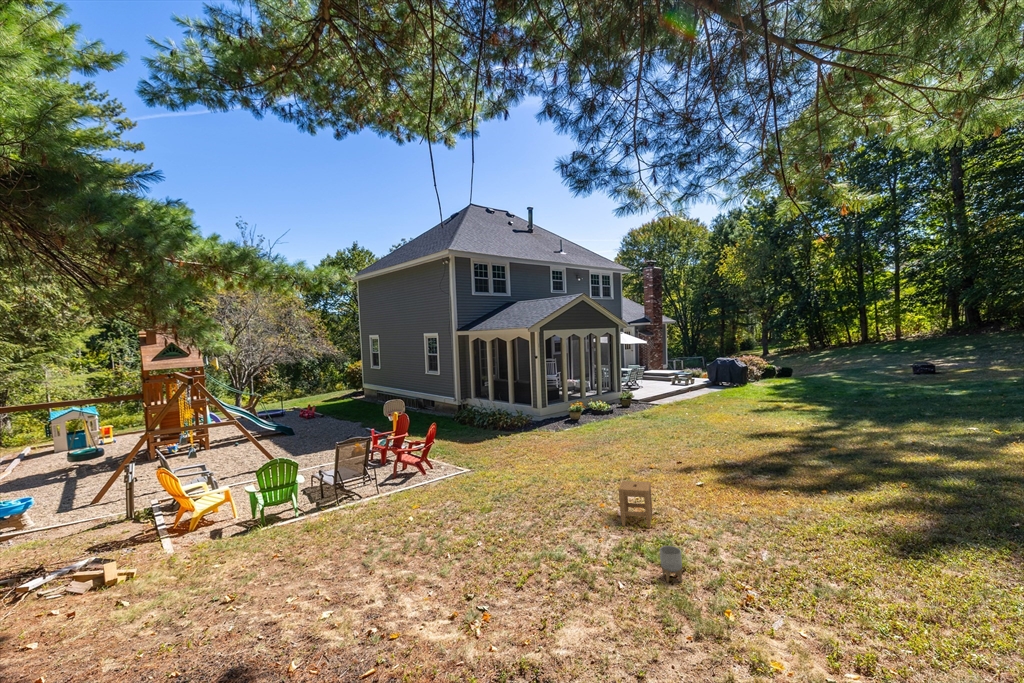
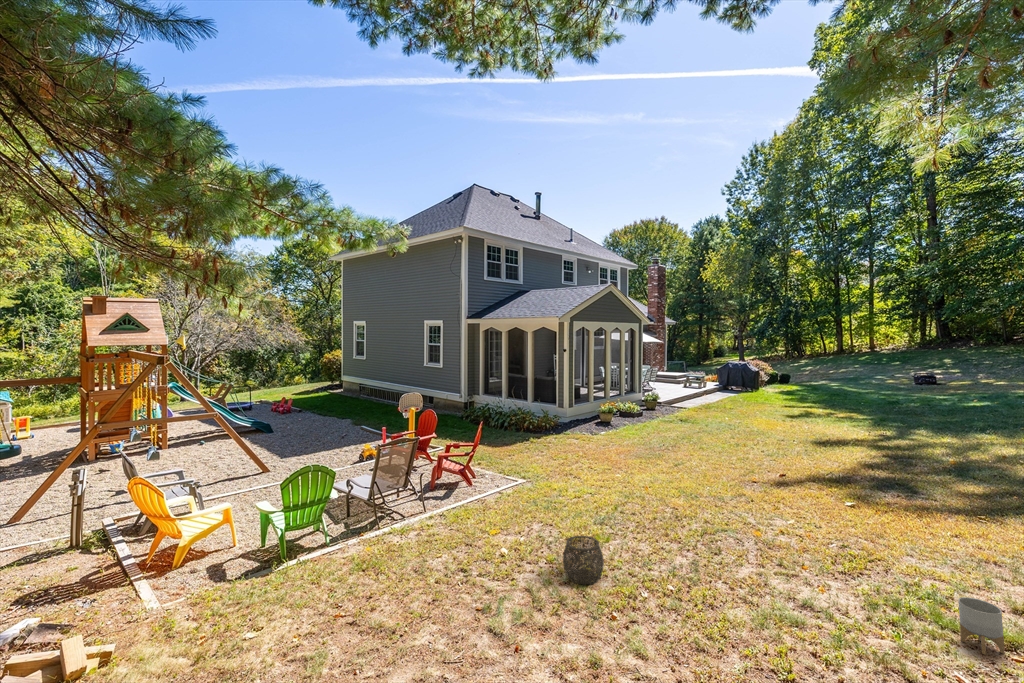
stool: present [619,481,652,528] -> none [792,498,852,562]
woven basket: none [433,508,462,542] -> present [563,536,604,584]

